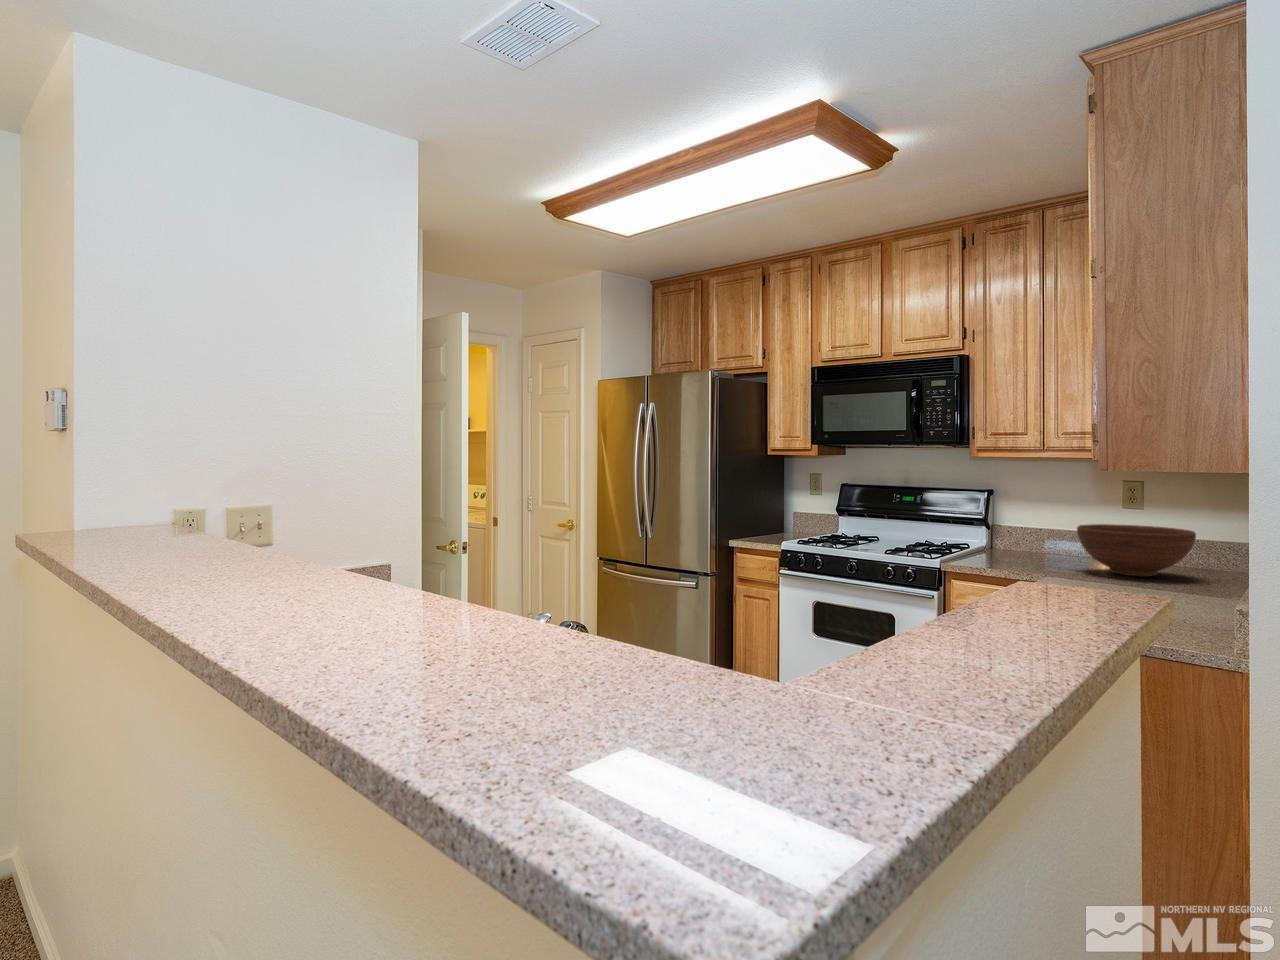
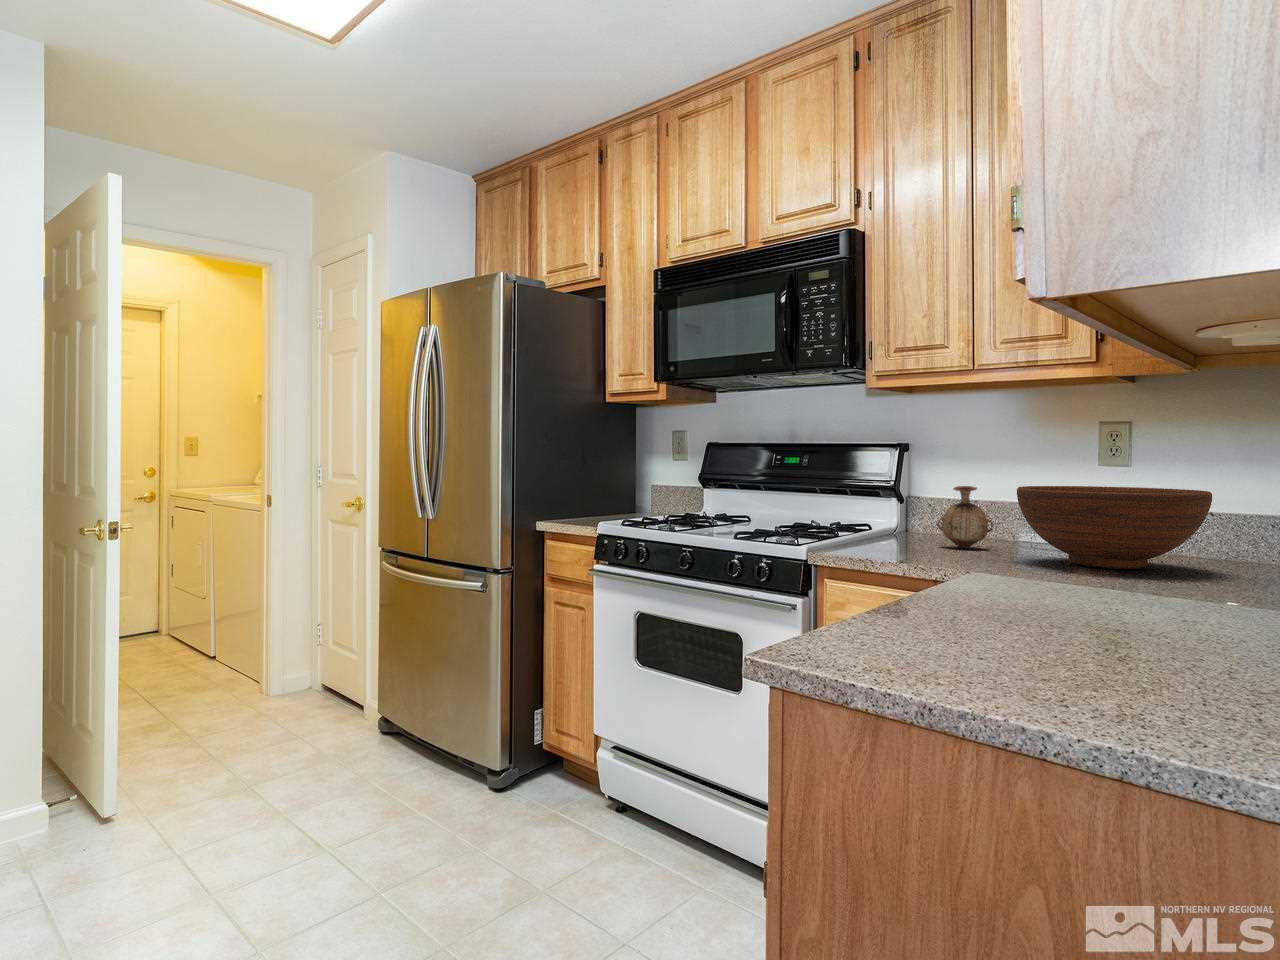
vase: none [1019,522,1057,561] -> present [937,486,993,548]

